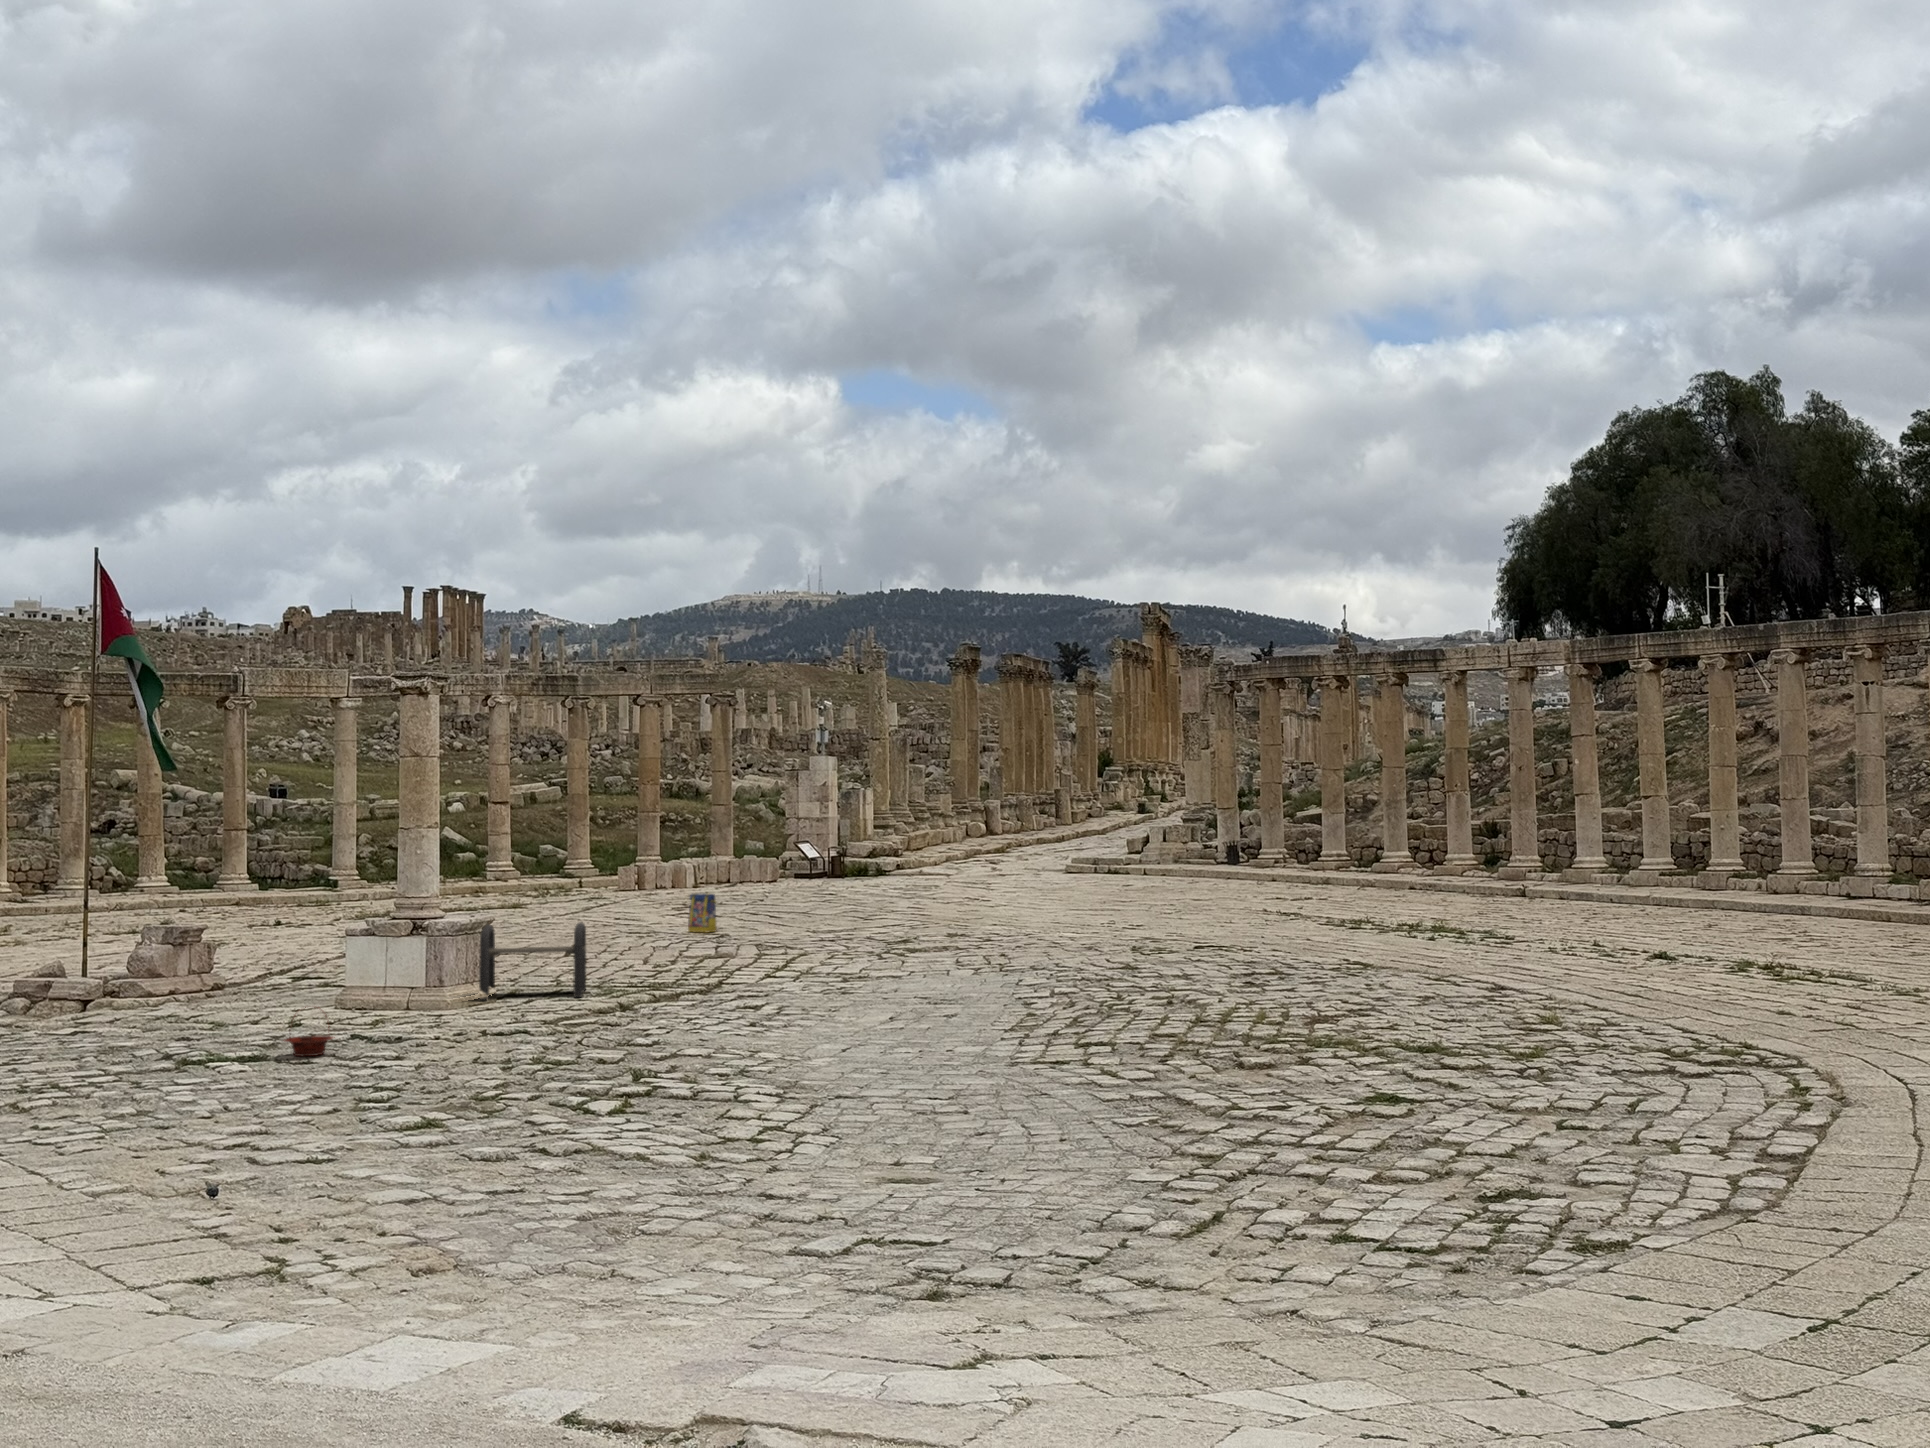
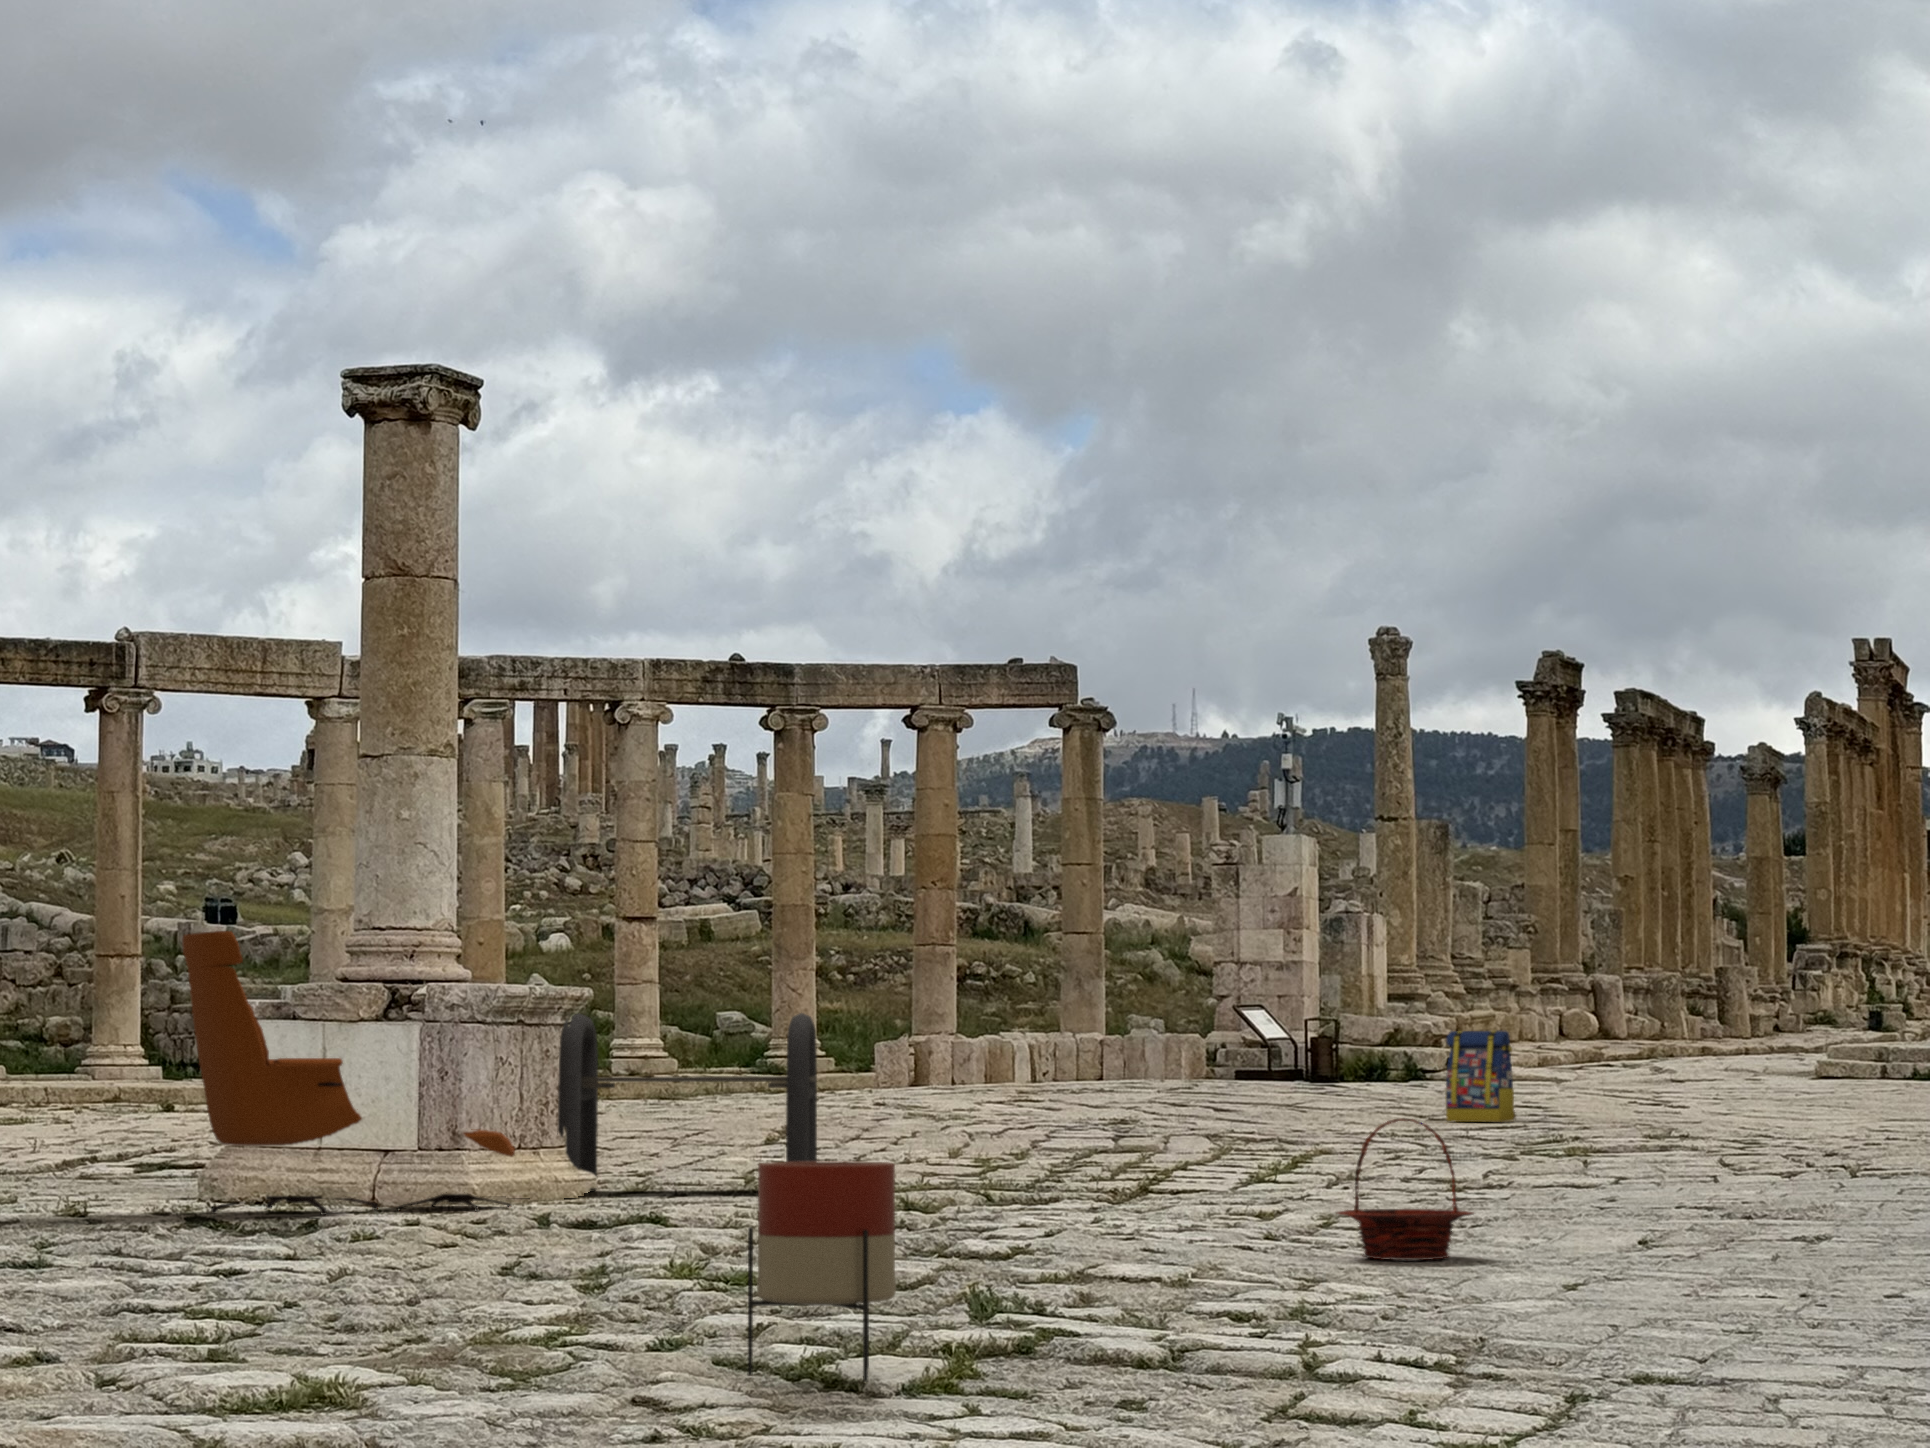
backpack: present [688,893,717,932] -> present [1445,1030,1516,1122]
lounge chair: none [327,909,464,1020] -> present [182,931,515,1215]
basket: present [285,1007,335,1056] -> present [1337,1119,1474,1260]
planter: none [561,1050,605,1116] -> present [748,1161,896,1382]

